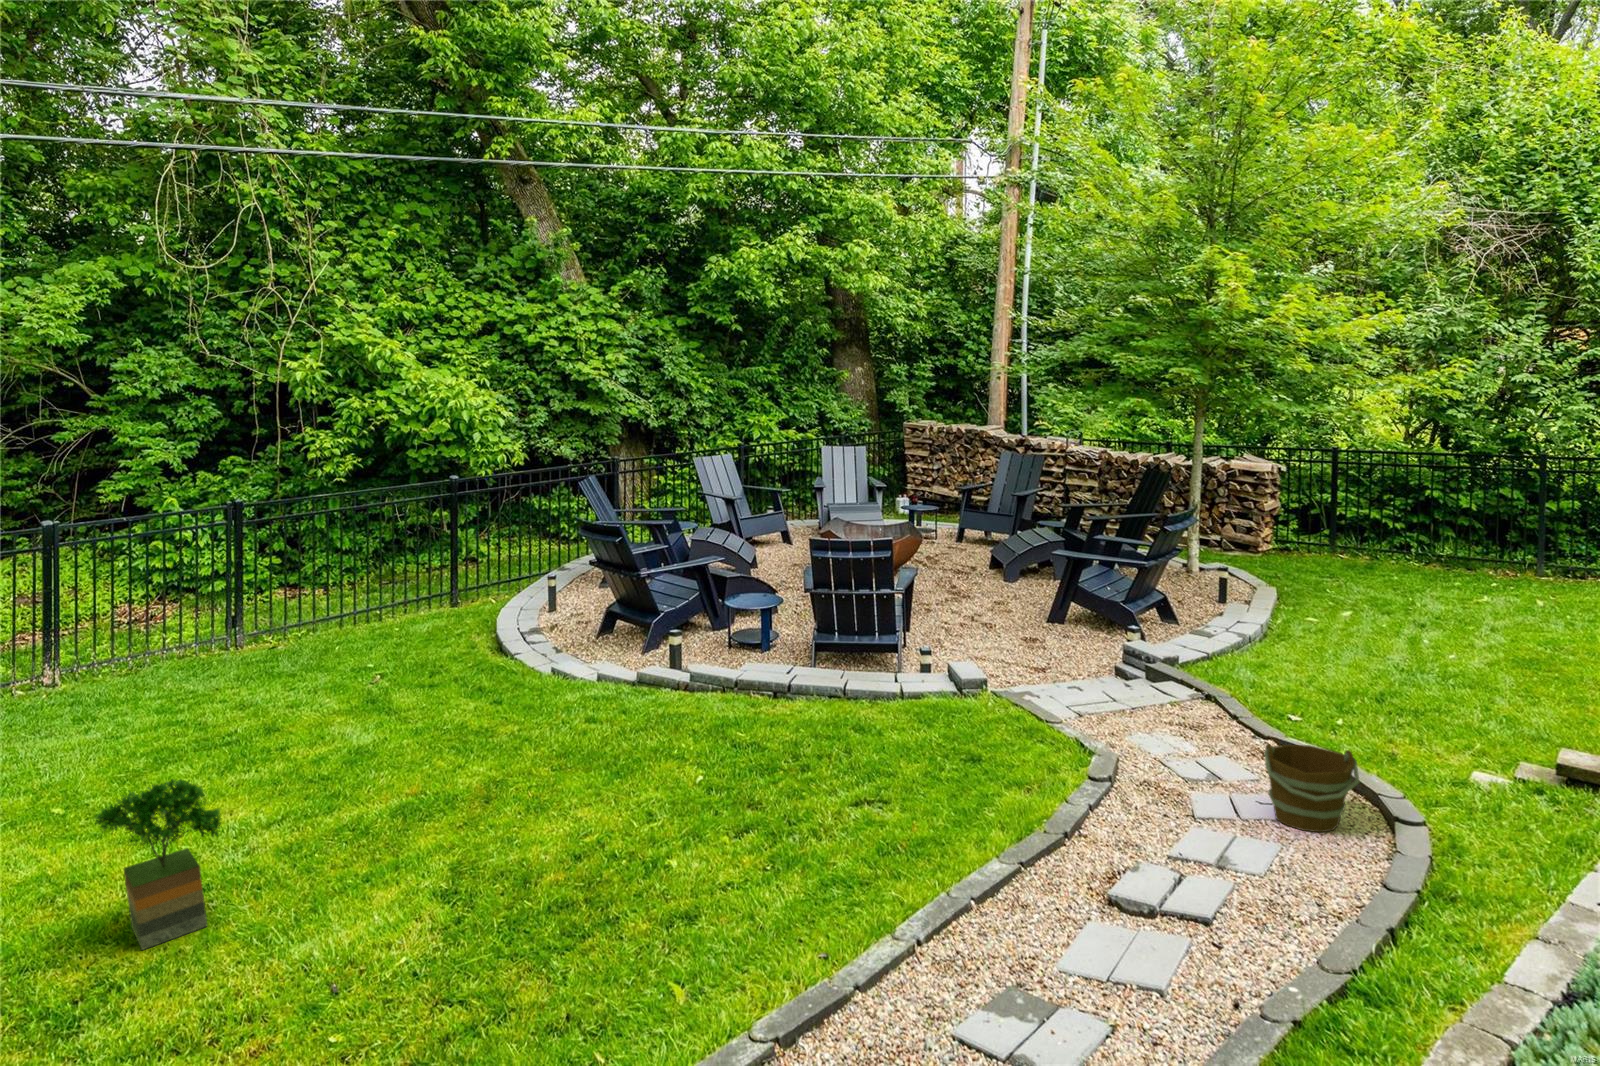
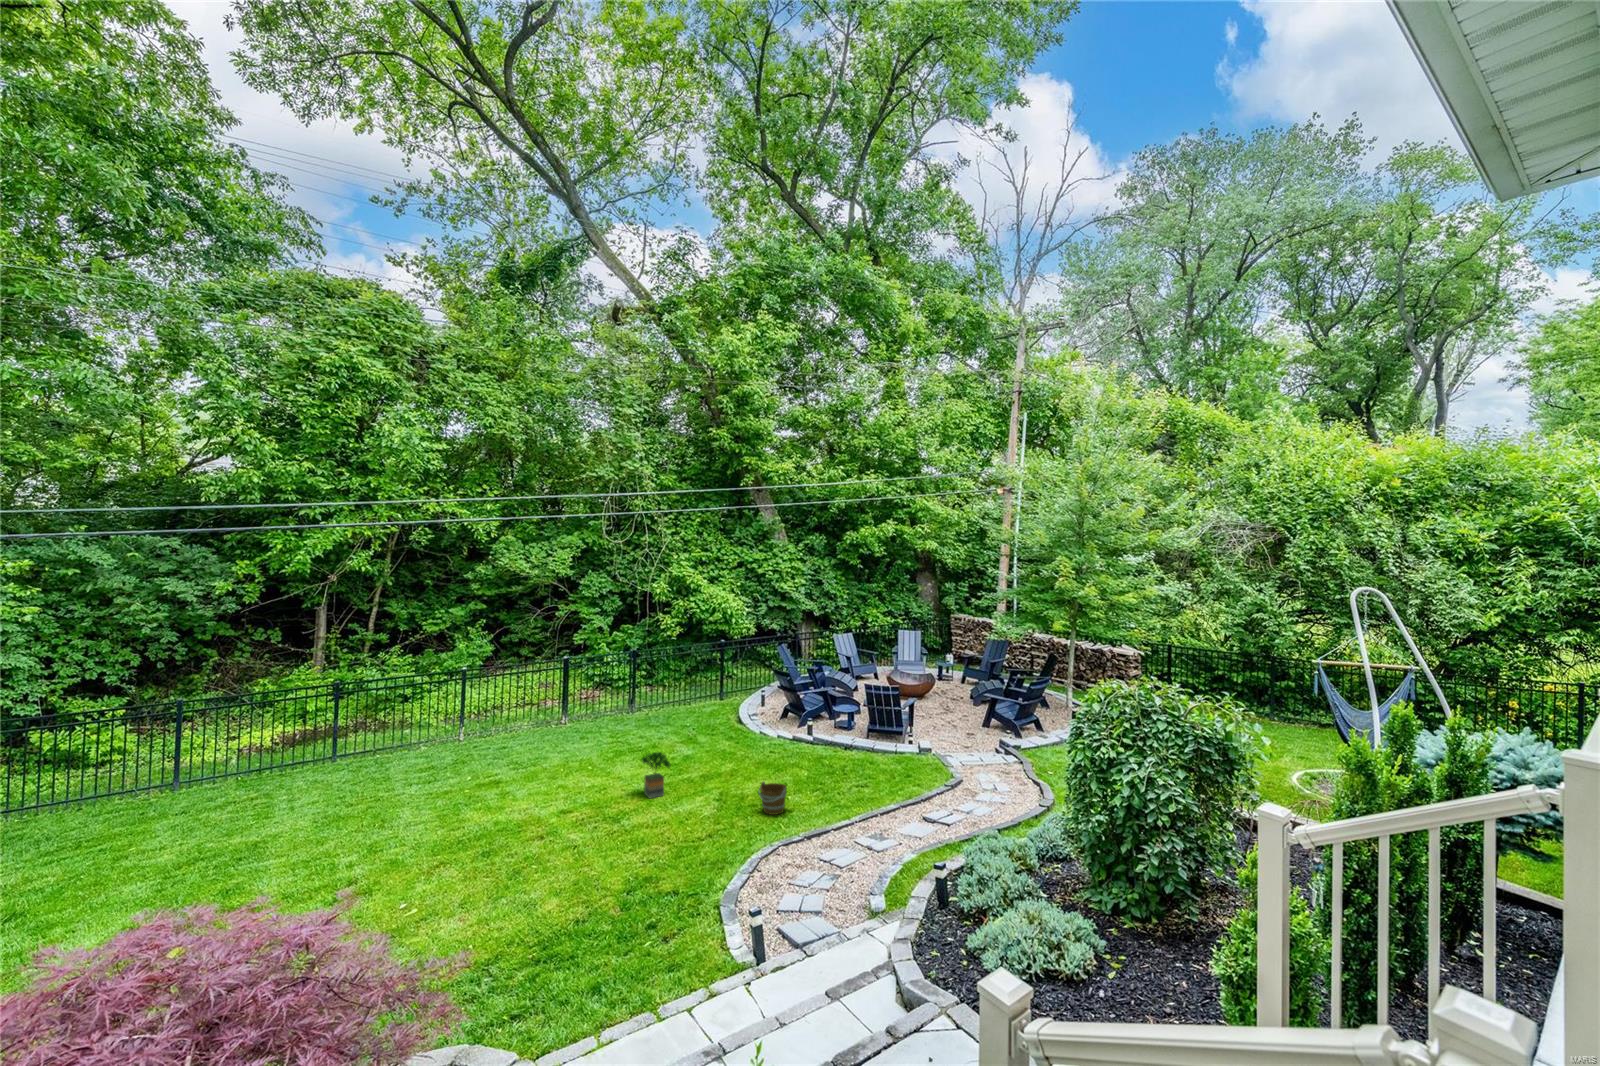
bucket: present [1264,744,1359,833] -> present [758,782,787,815]

